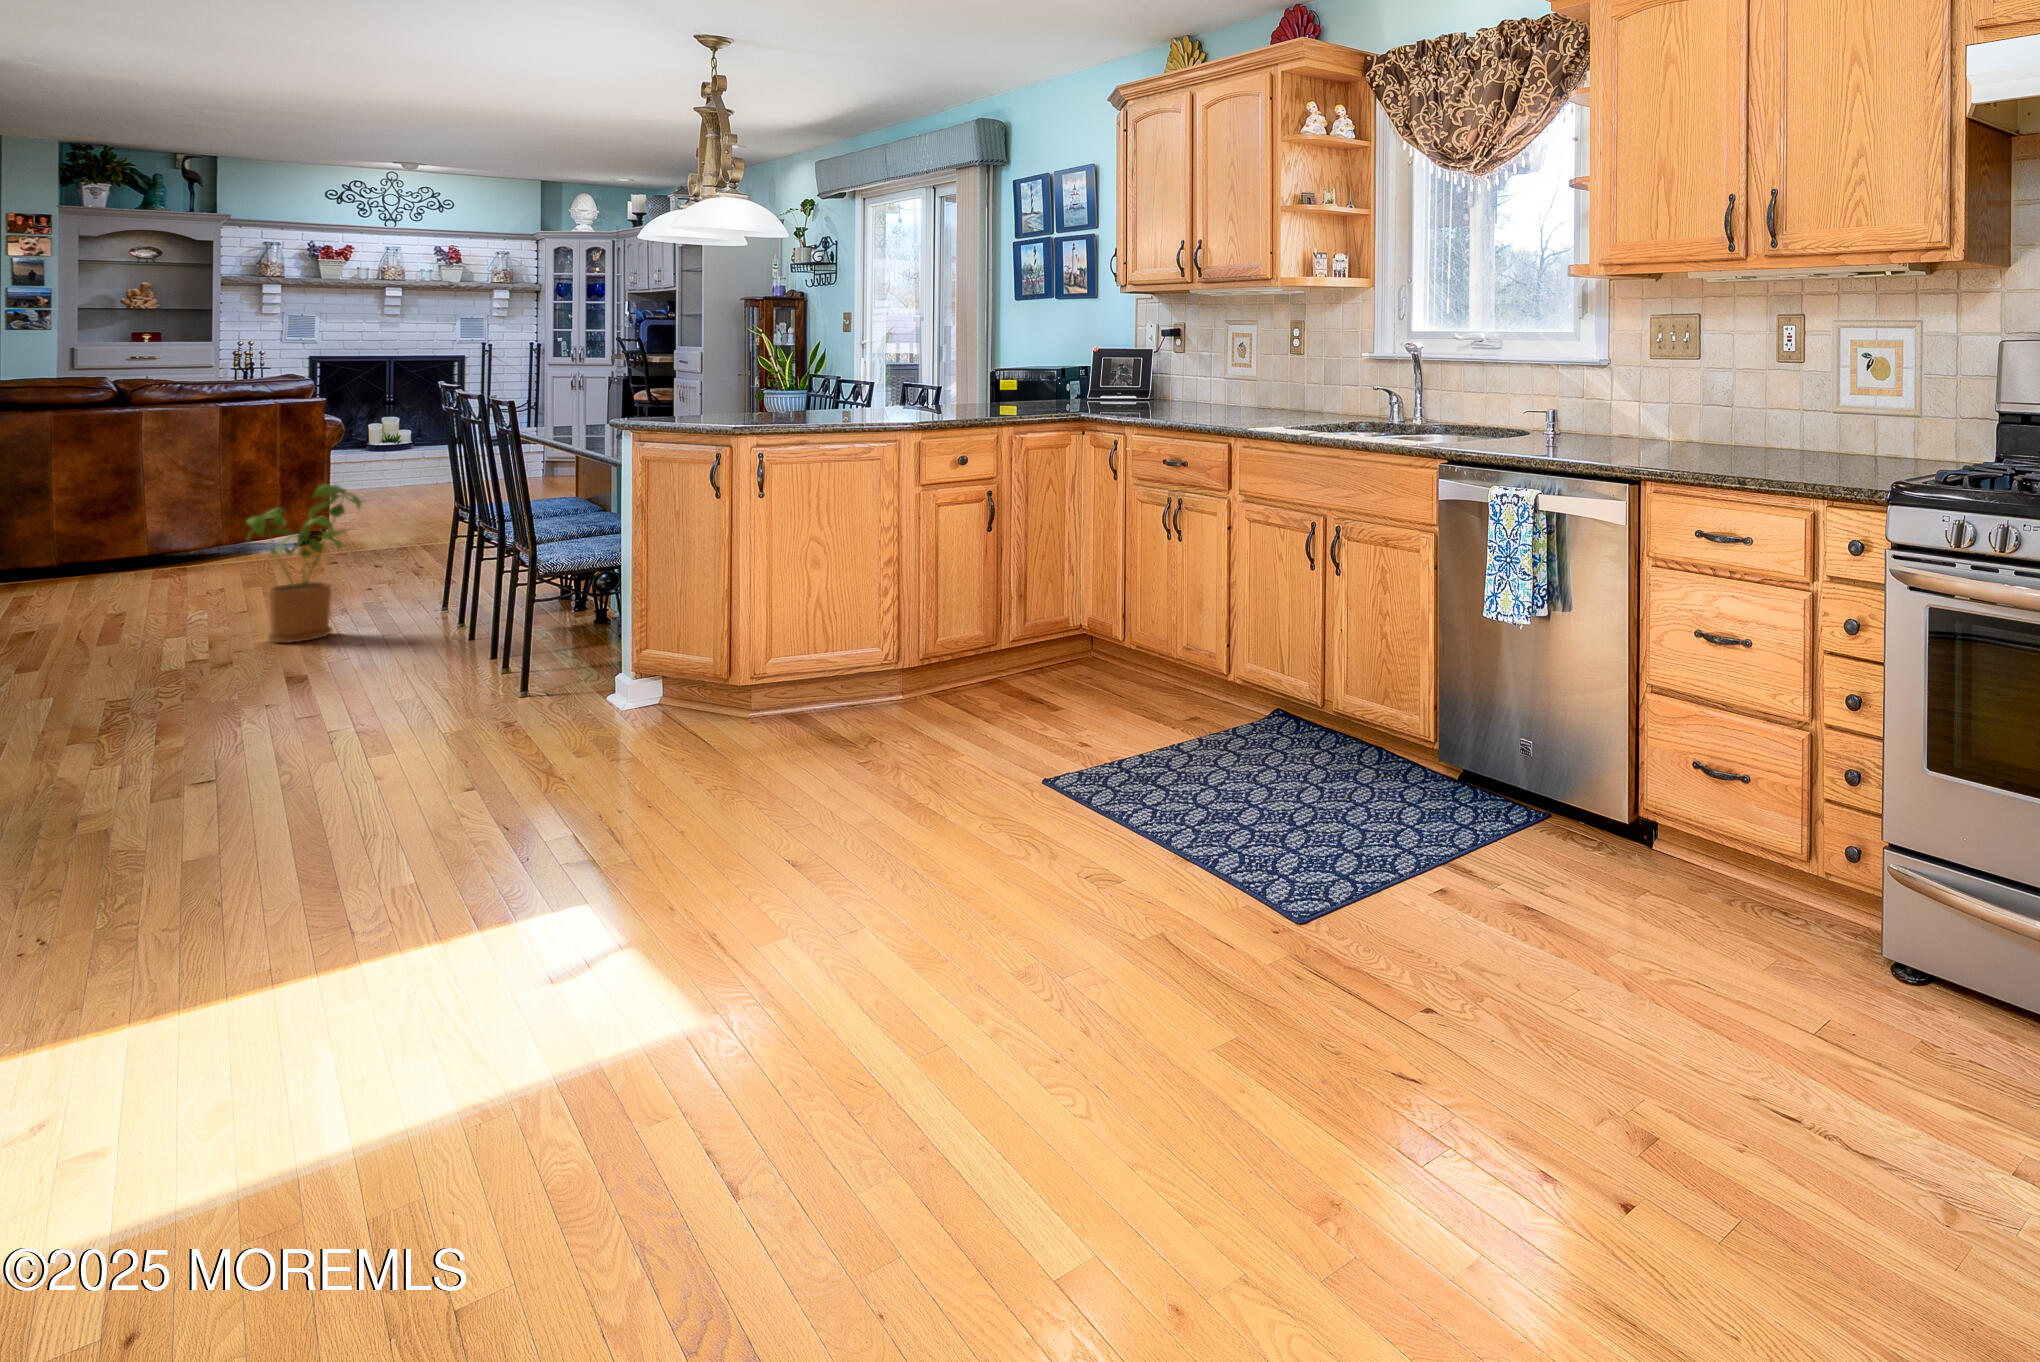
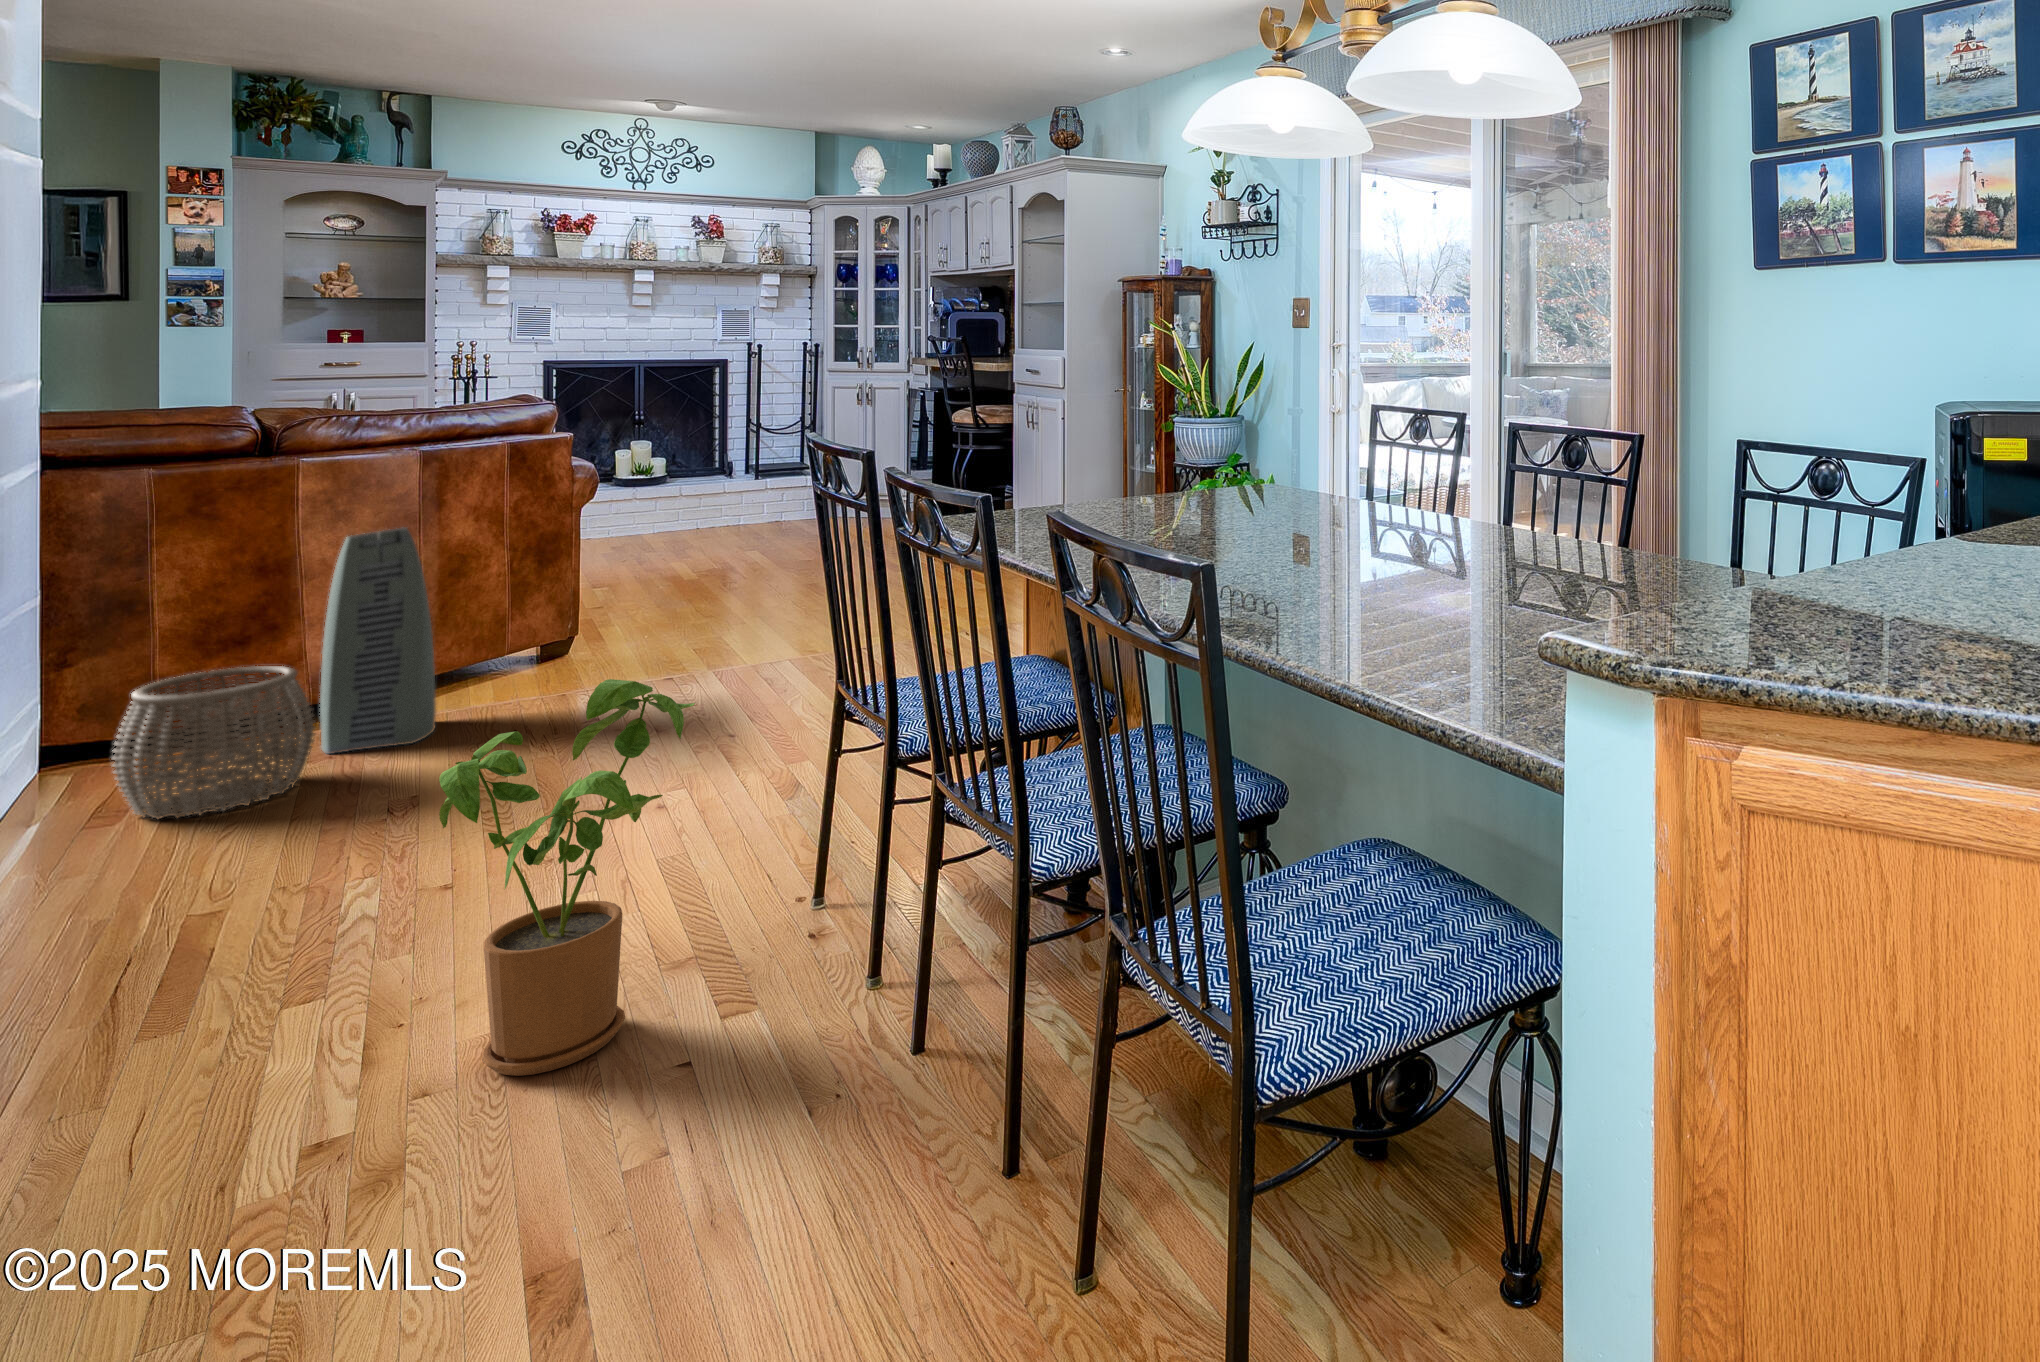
air purifier: none [162,449,233,575] -> present [320,528,436,754]
woven basket: none [48,520,163,594] -> present [112,666,315,819]

